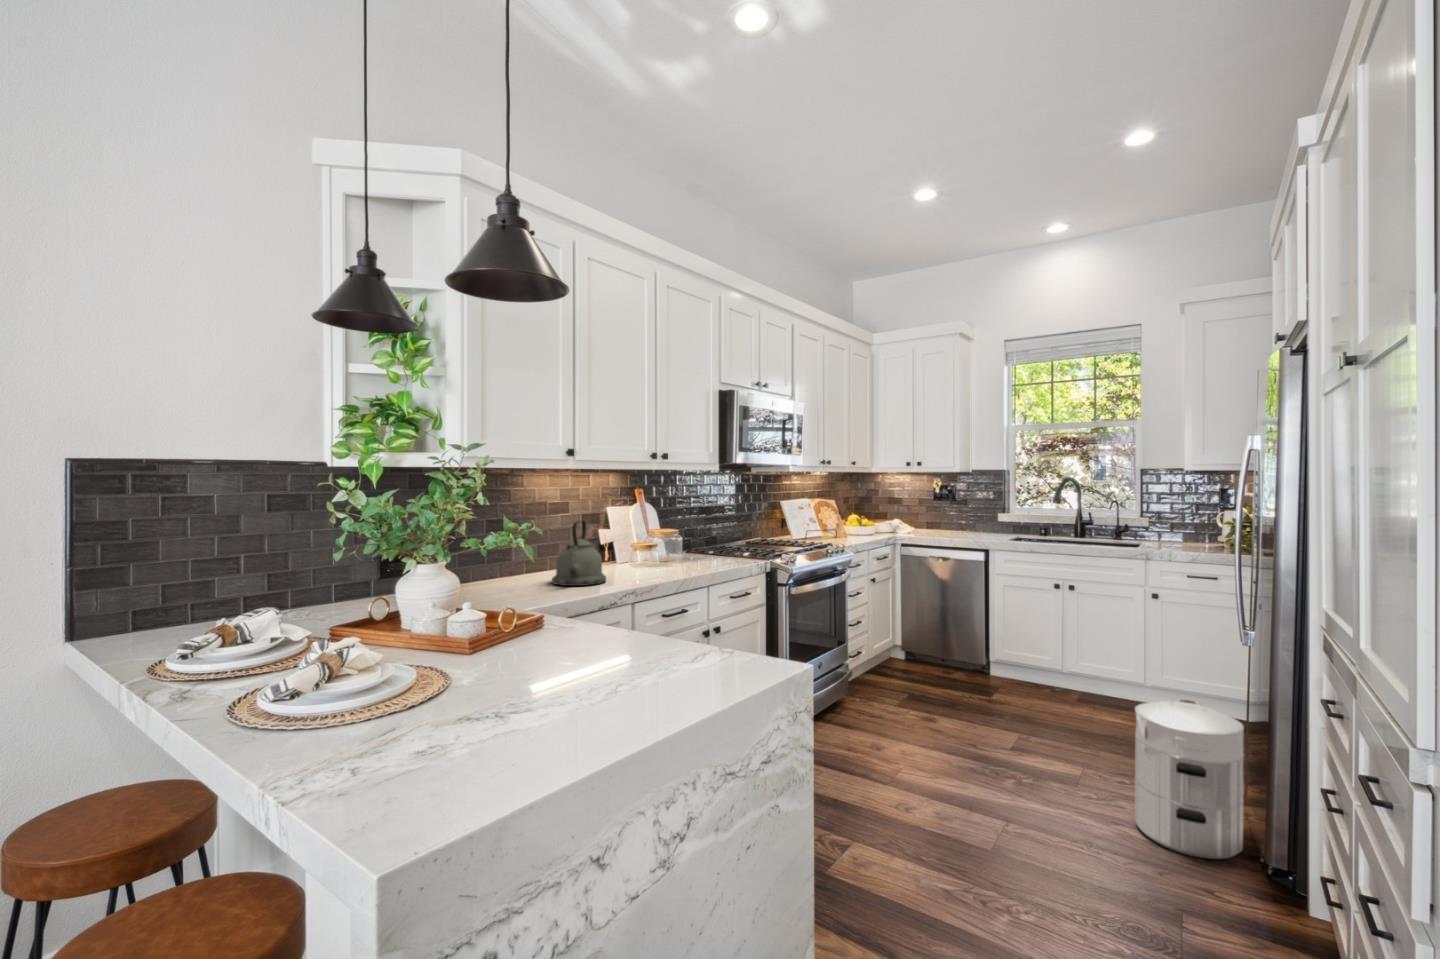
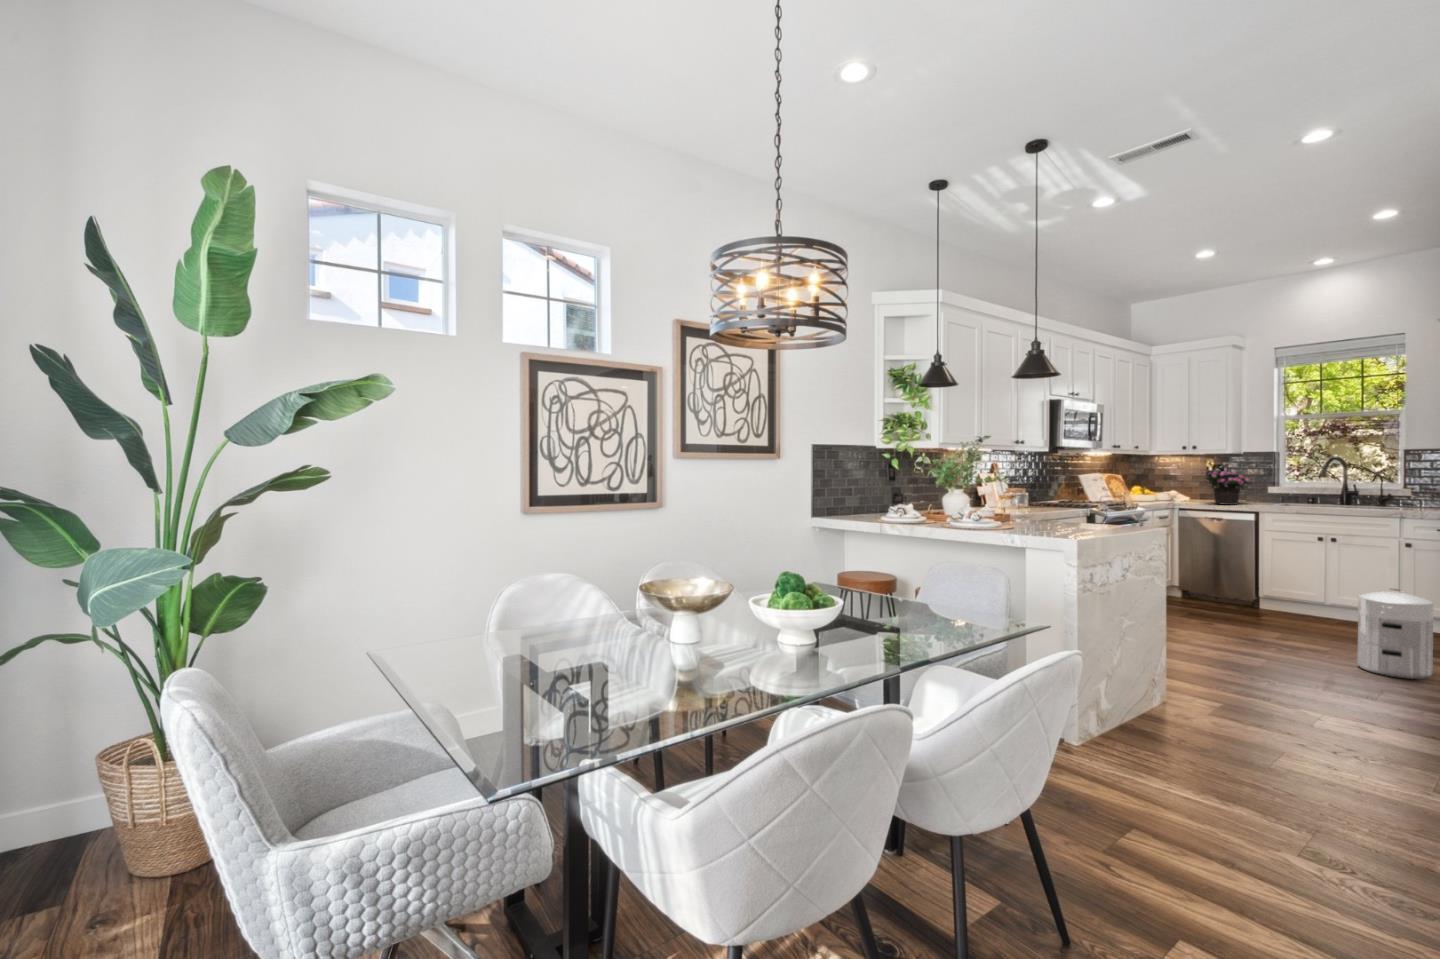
potted flower: none [928,491,982,539] -> present [1205,468,1249,505]
kettle: present [552,520,606,586] -> none [968,480,1000,515]

